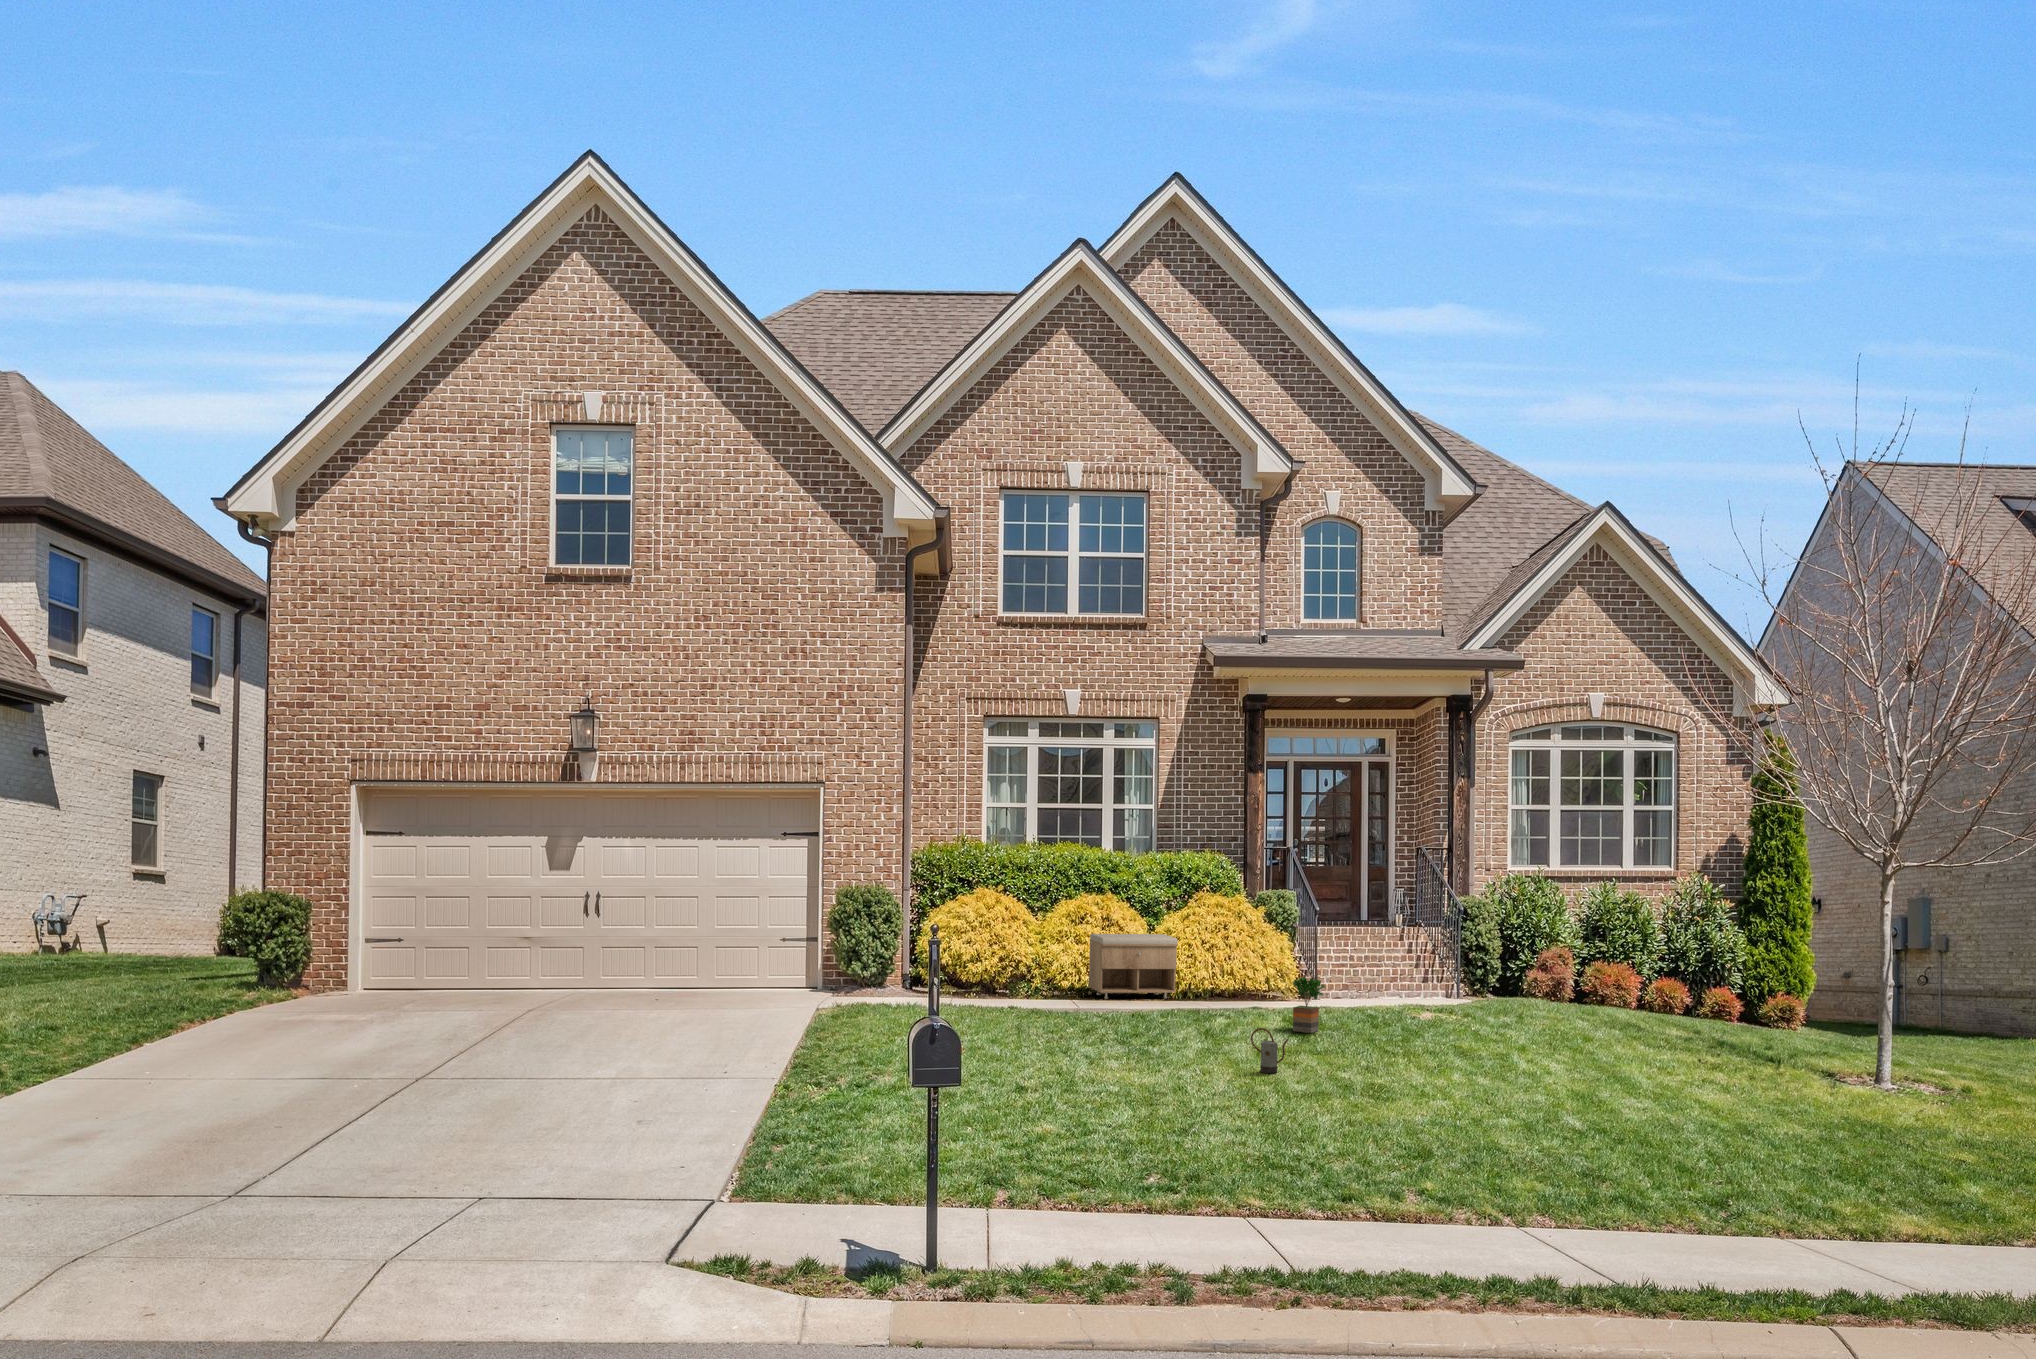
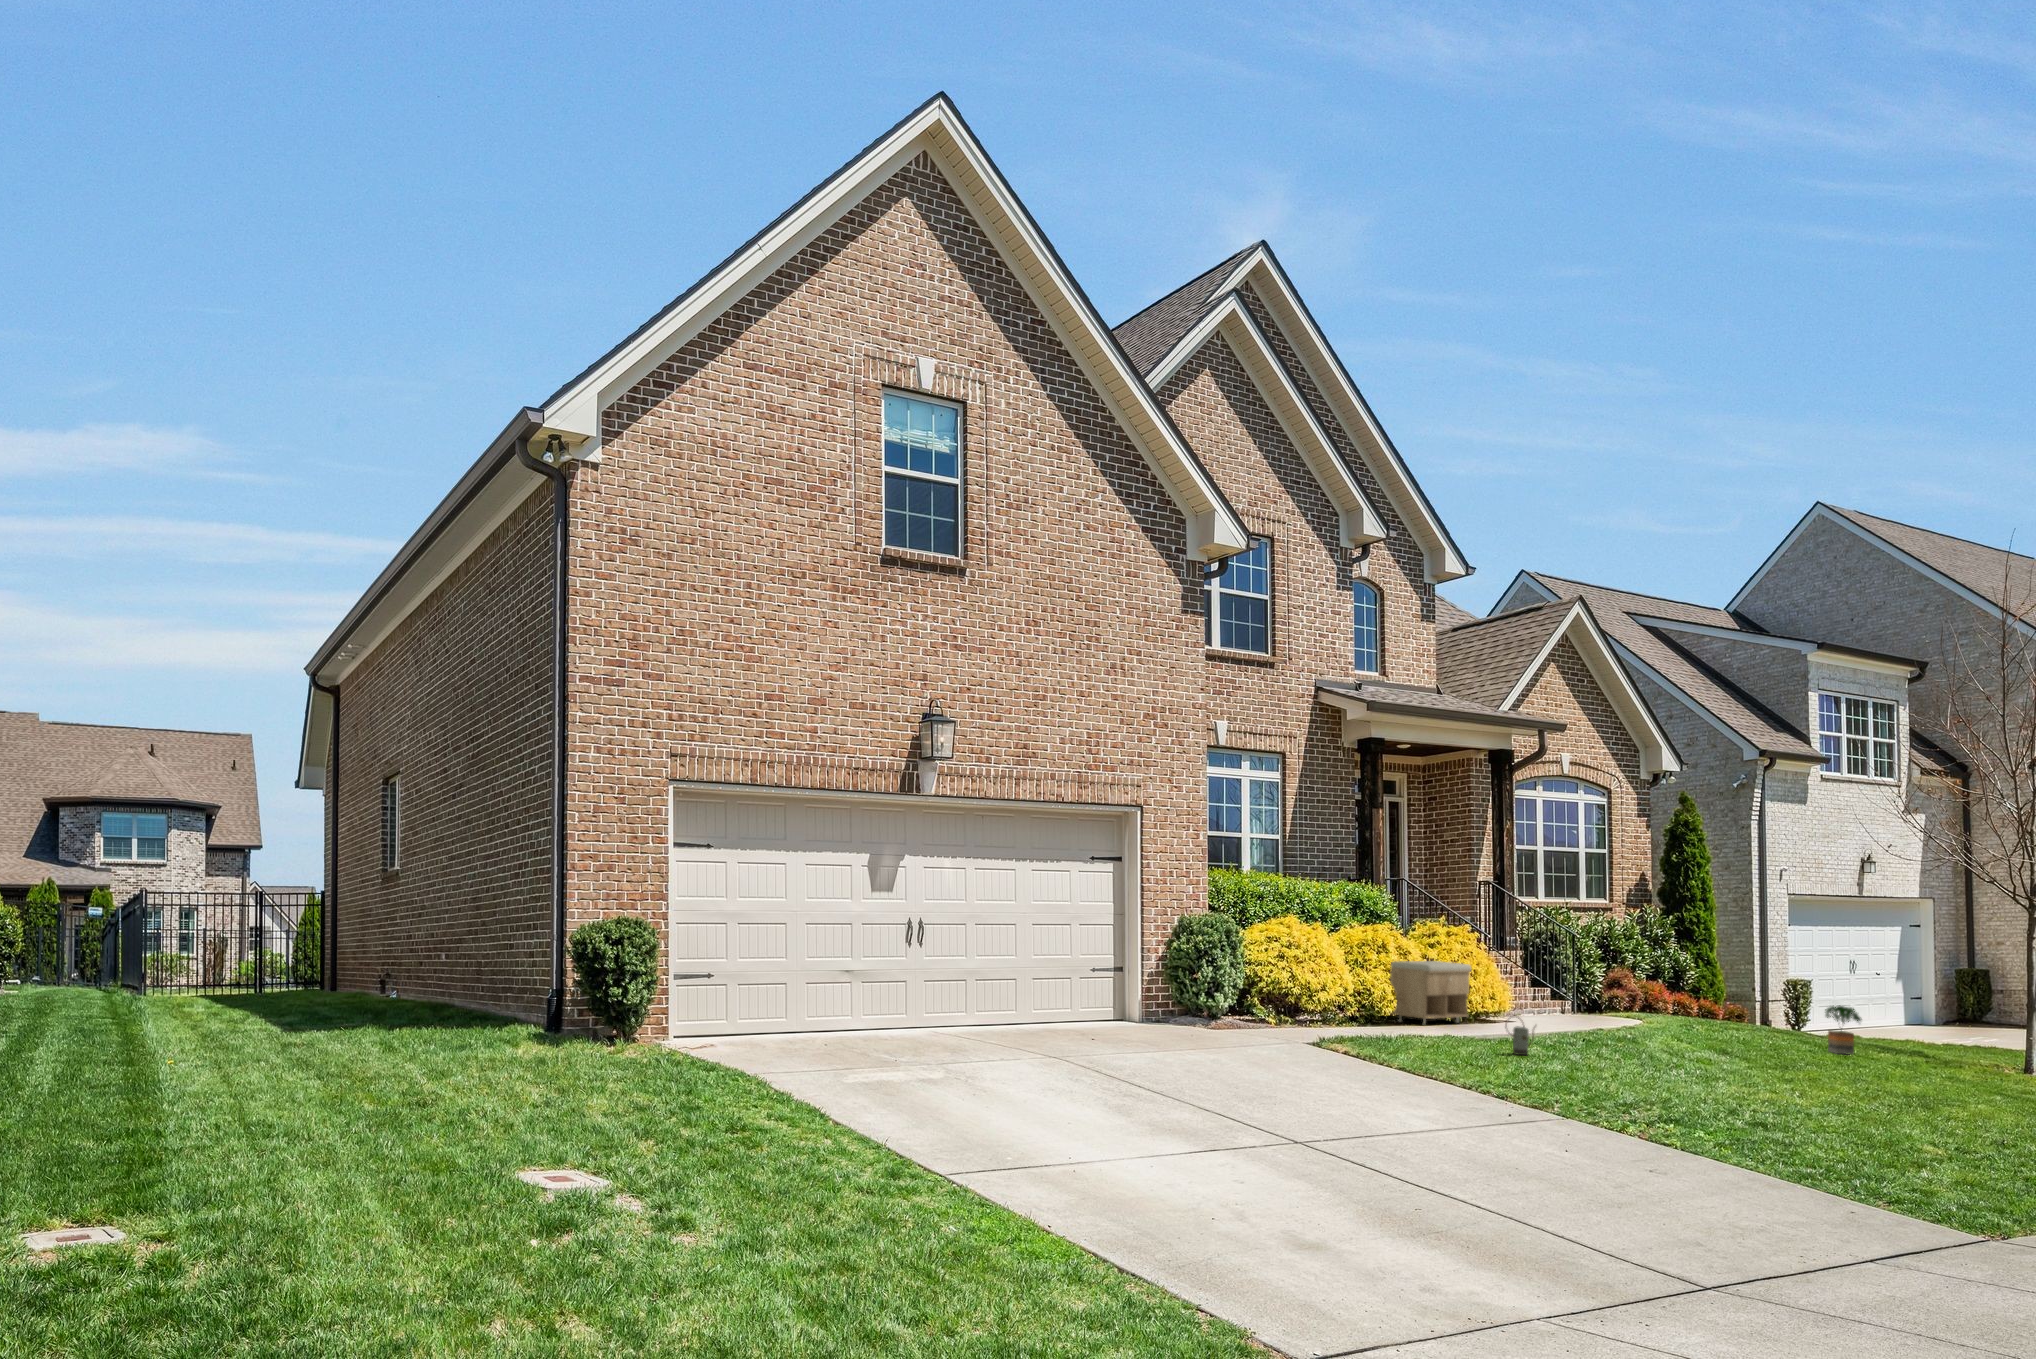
potted tree: present [1292,977,1325,1033] -> present [1825,1005,1862,1054]
watering can: present [1251,1028,1288,1073] -> present [1506,1016,1535,1055]

